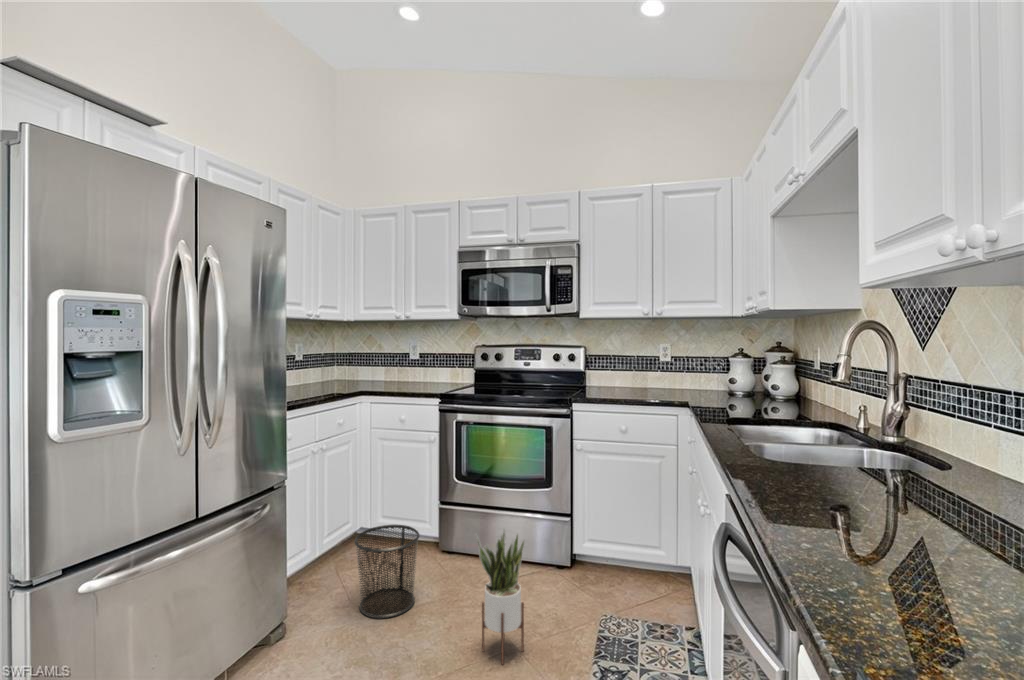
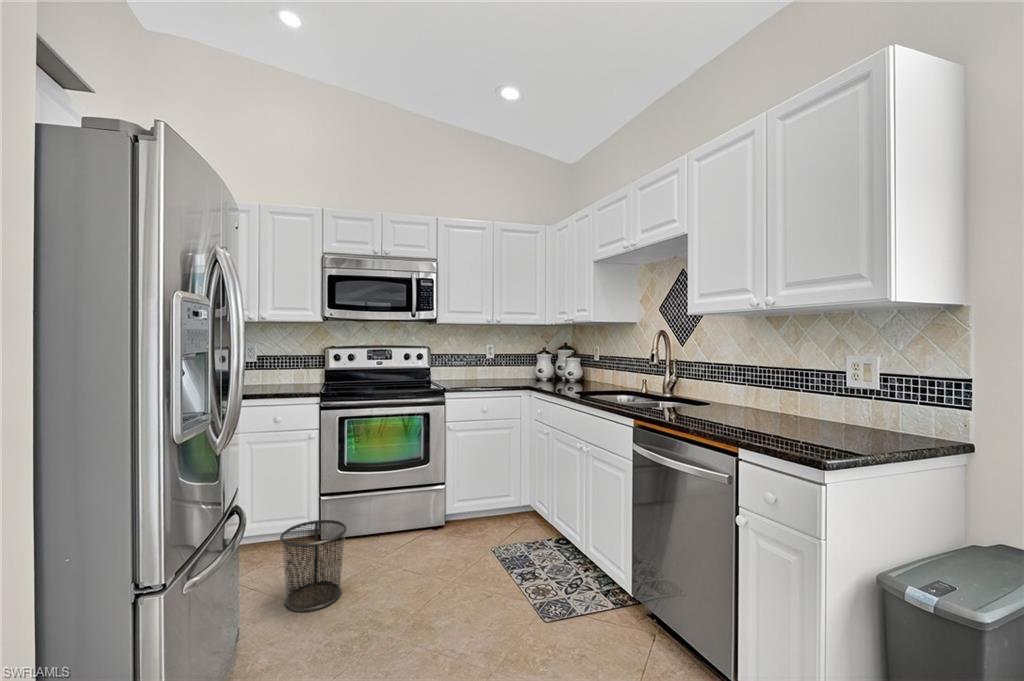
potted plant: present [476,529,524,665] -> none [434,492,464,599]

